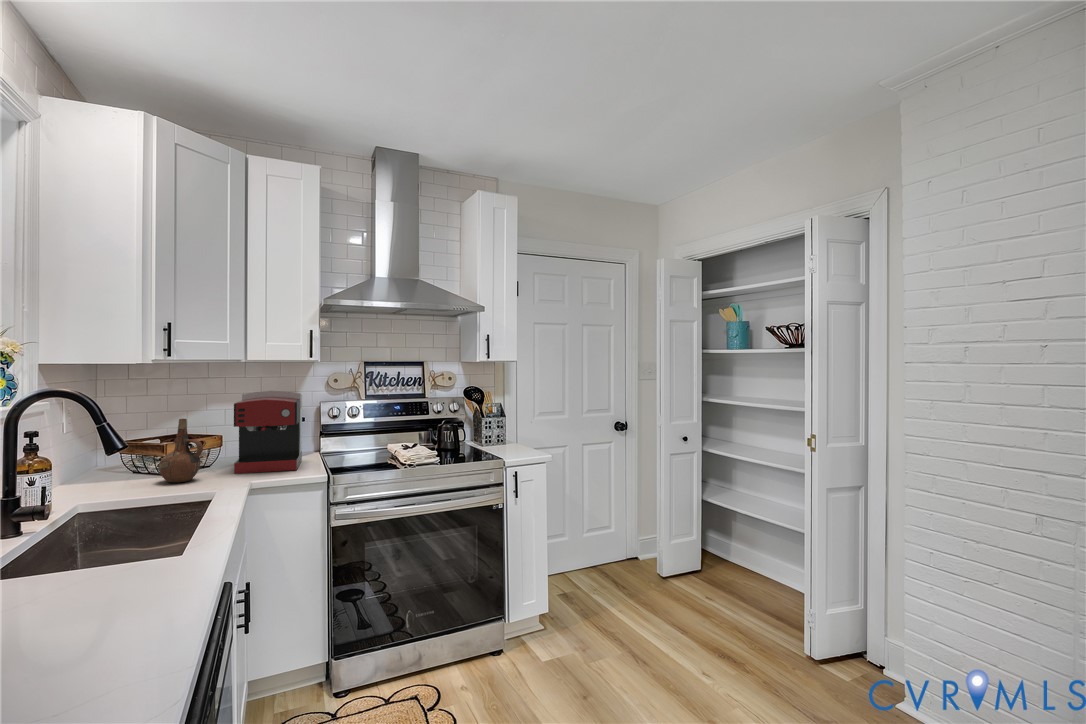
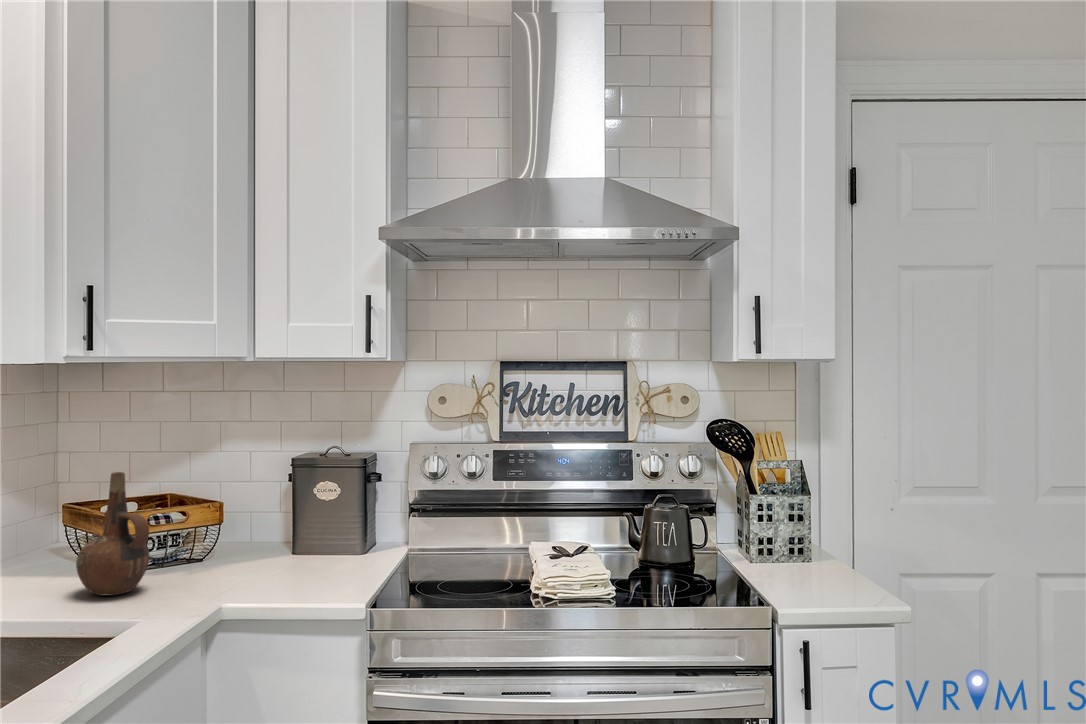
coffee maker: present [234,391,302,474] -> none [216,419,367,588]

